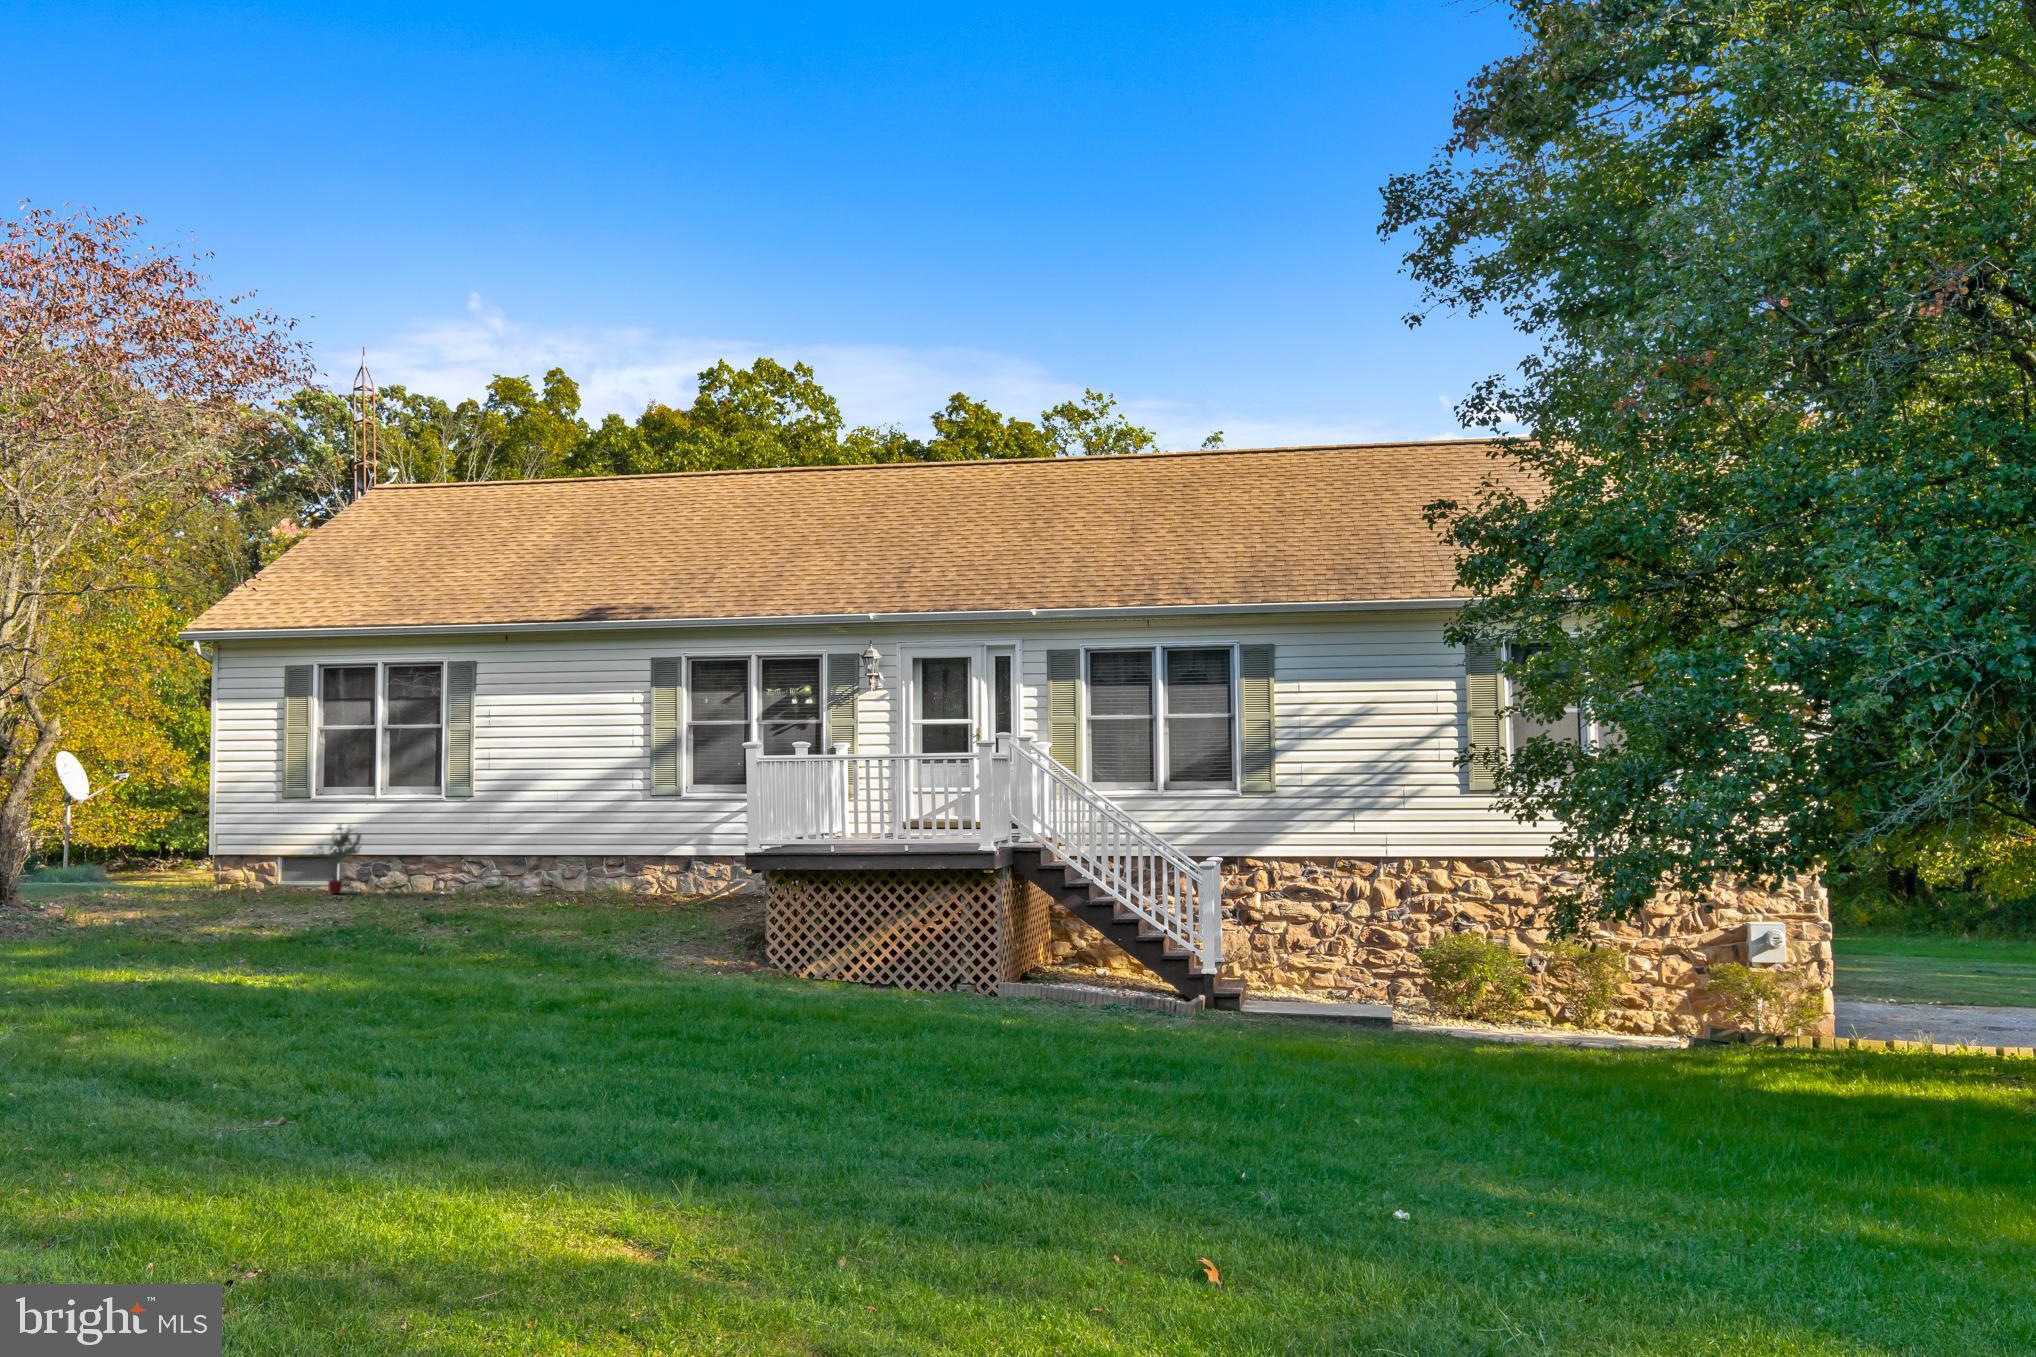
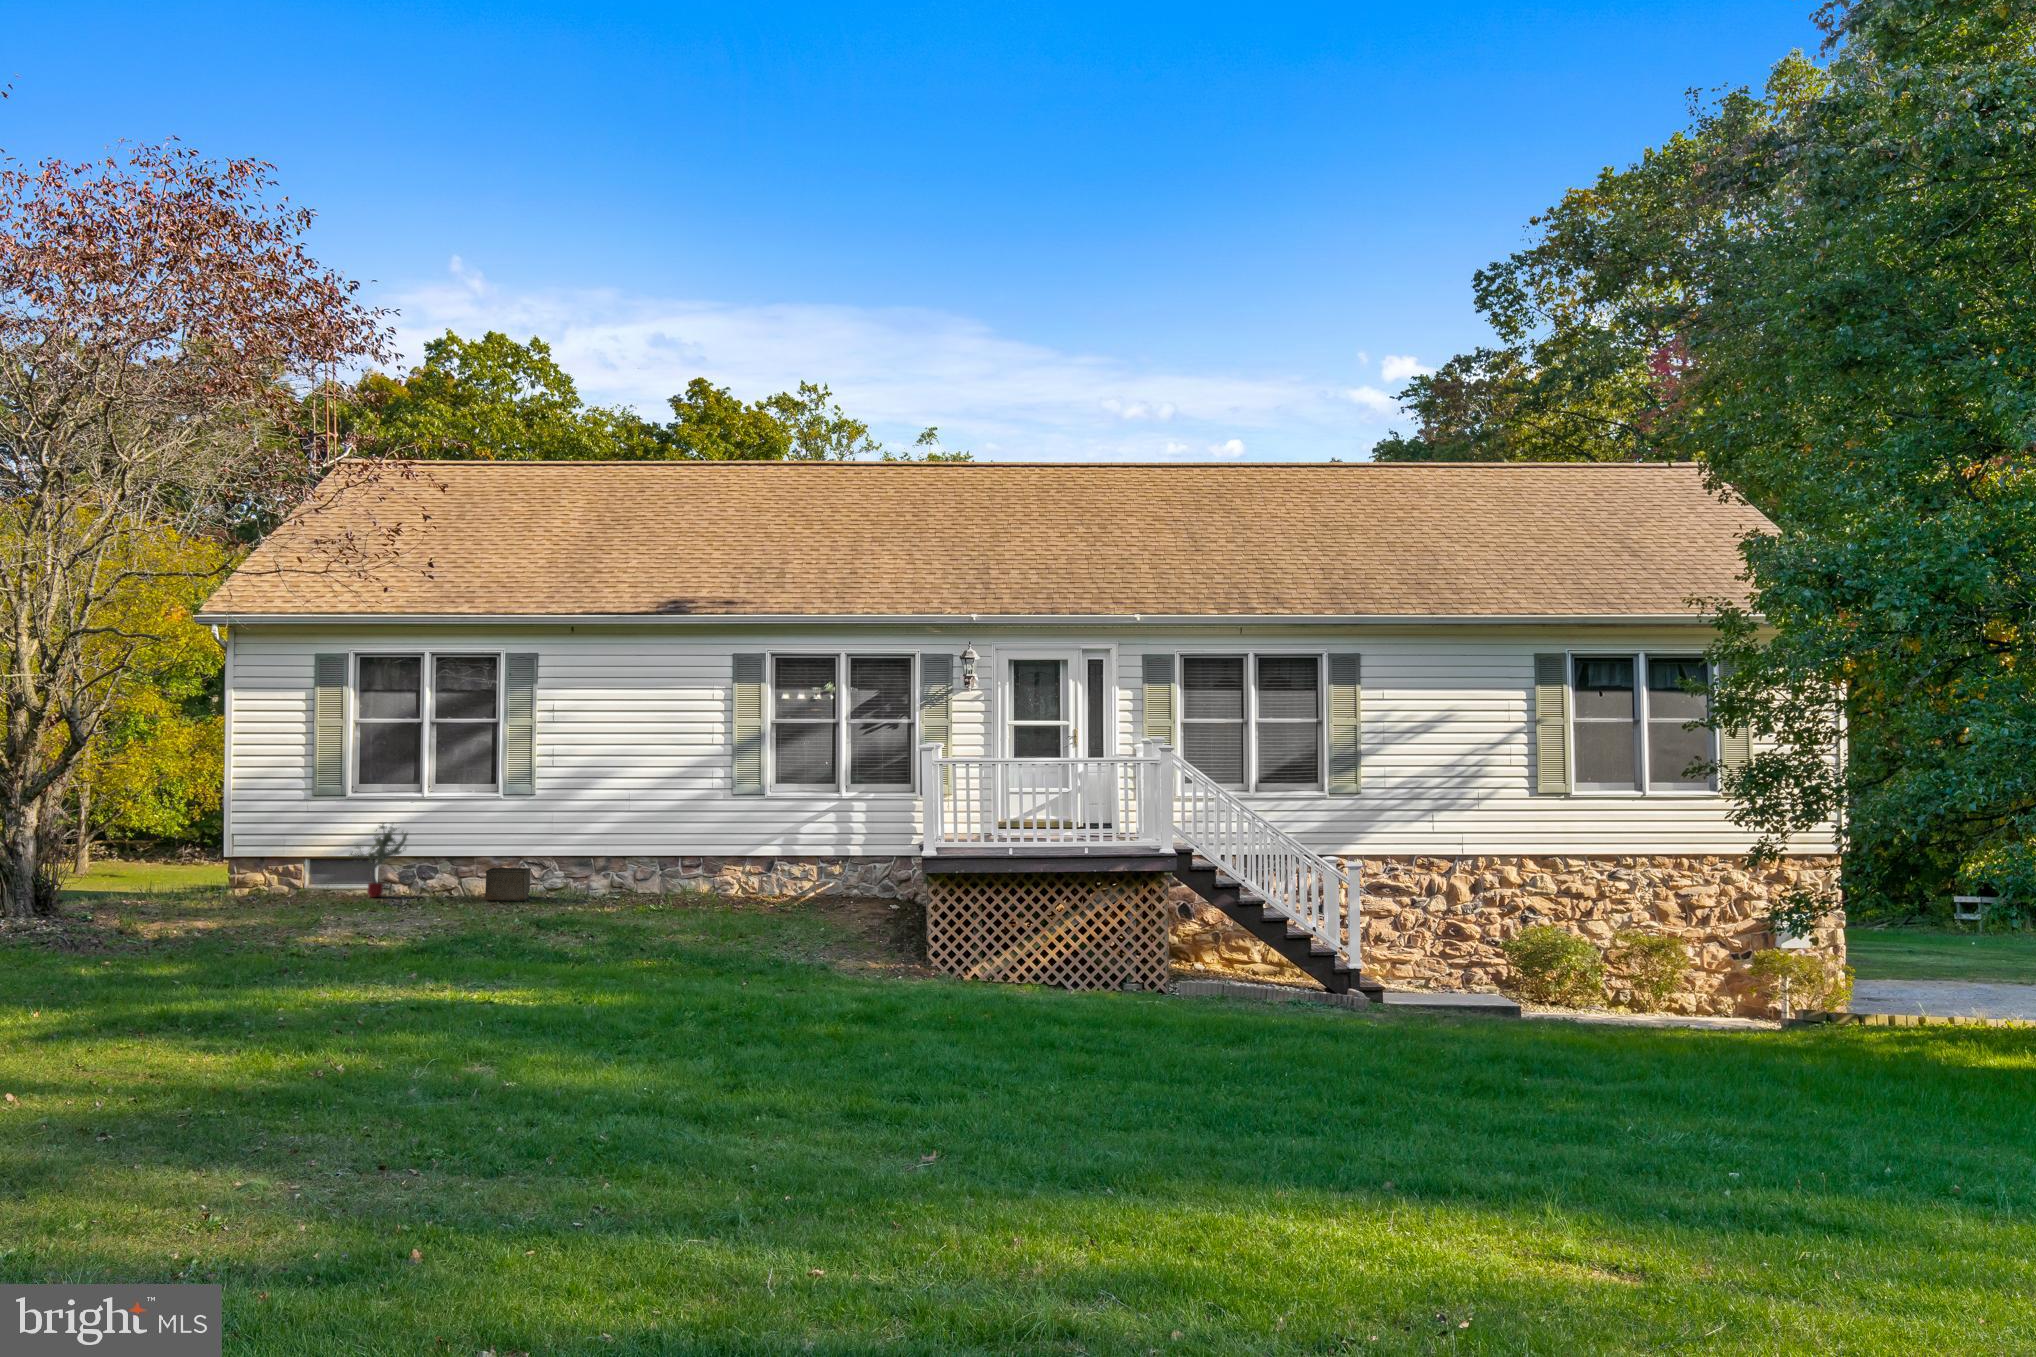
storage bin: none [424,867,472,898] -> present [485,868,531,901]

